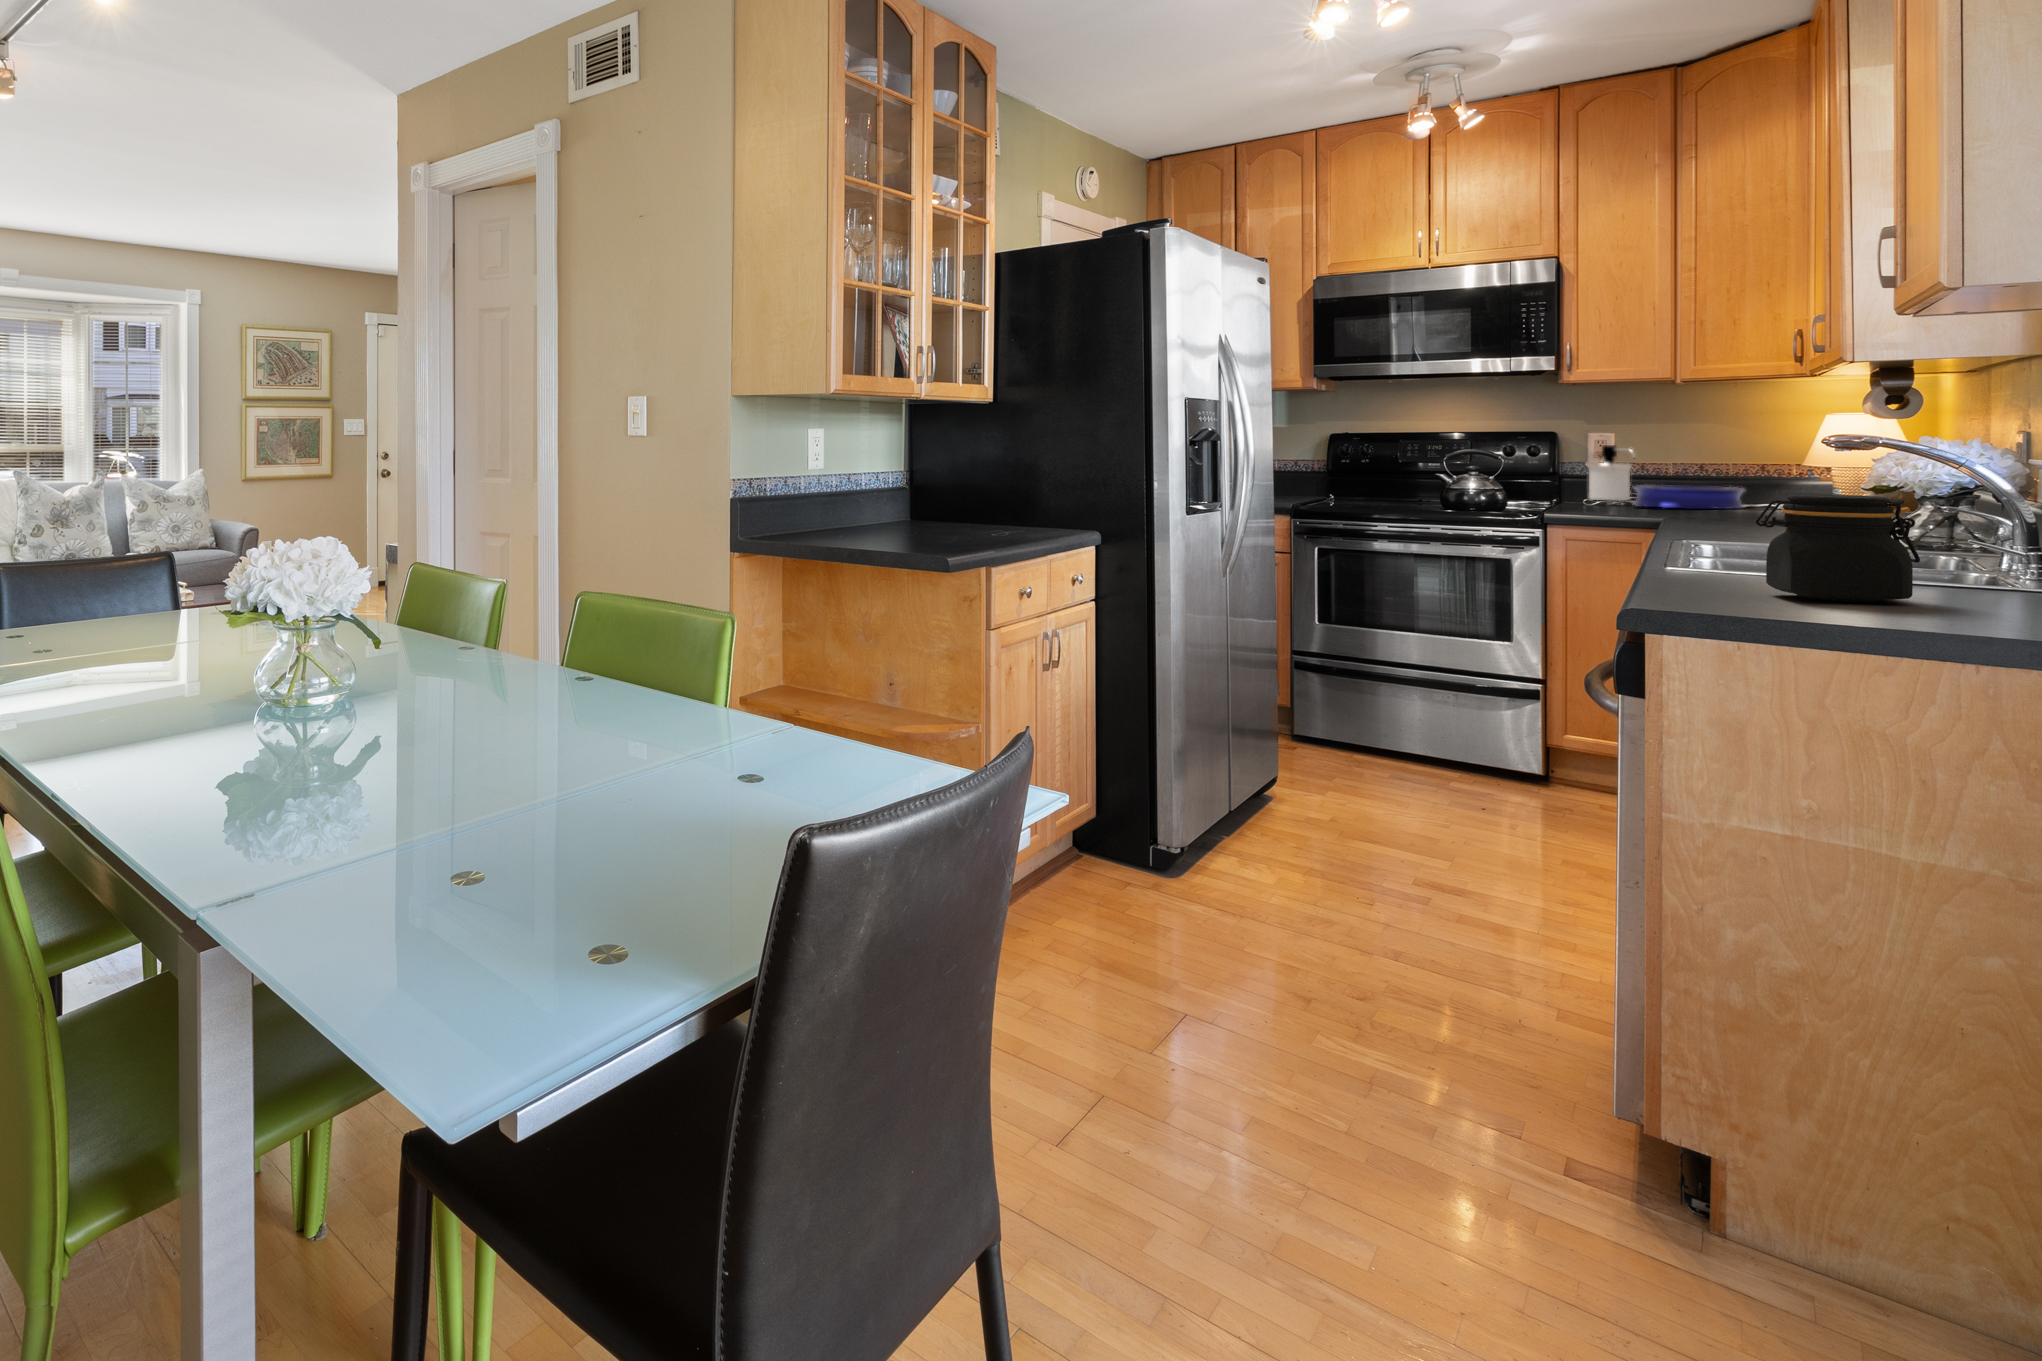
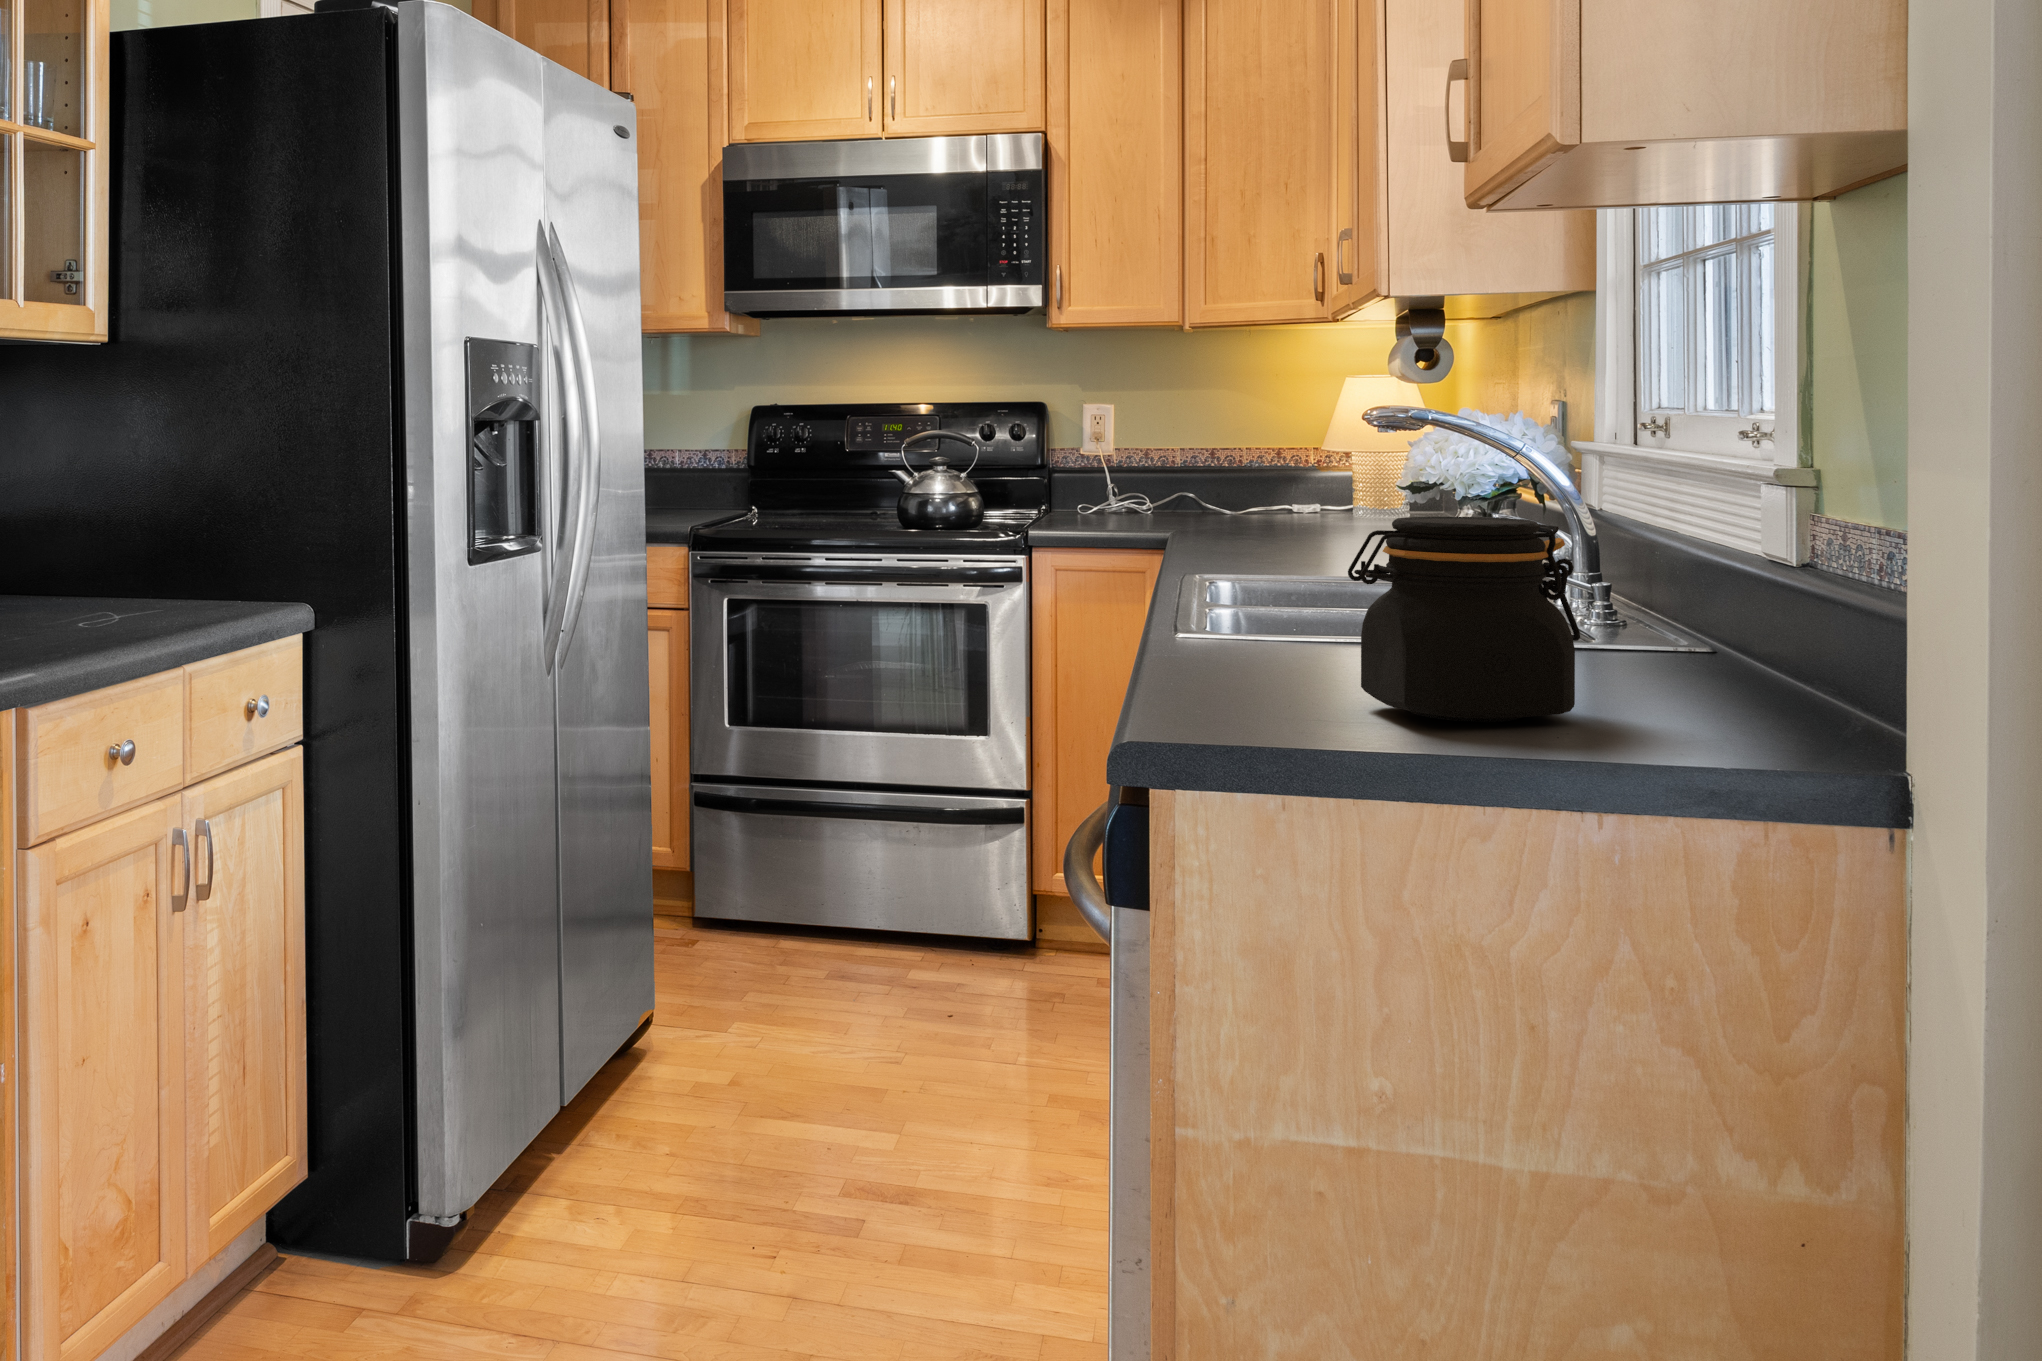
soap dispenser: present [1587,445,1636,501] -> none [1083,421,1141,504]
plate: present [1634,485,1744,509] -> none [1137,481,1268,516]

